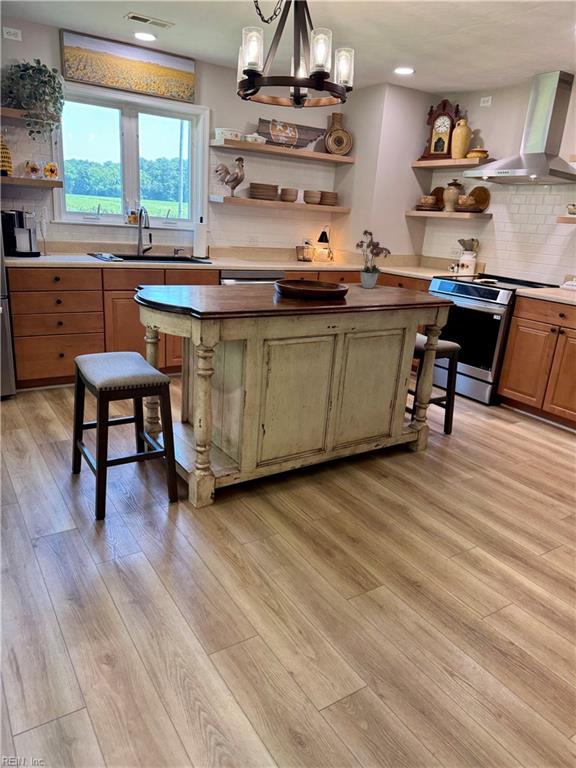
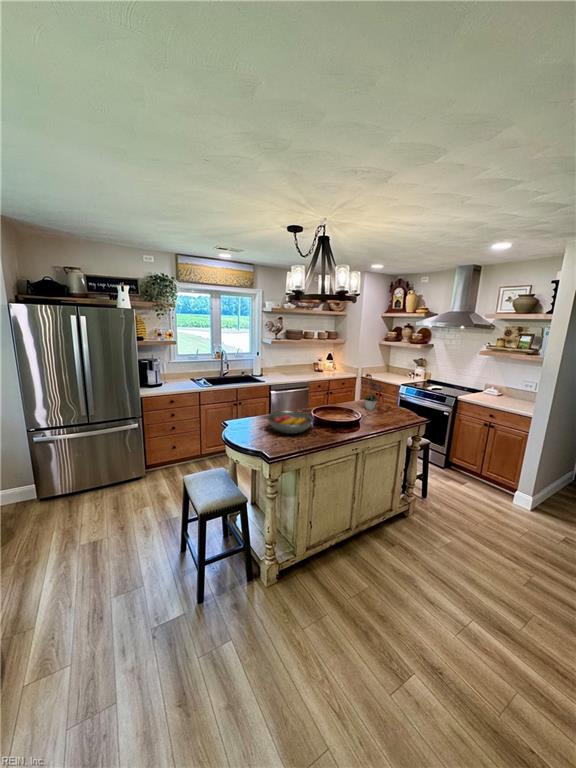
fruit bowl: none [202,271,273,298] -> present [267,411,313,434]

